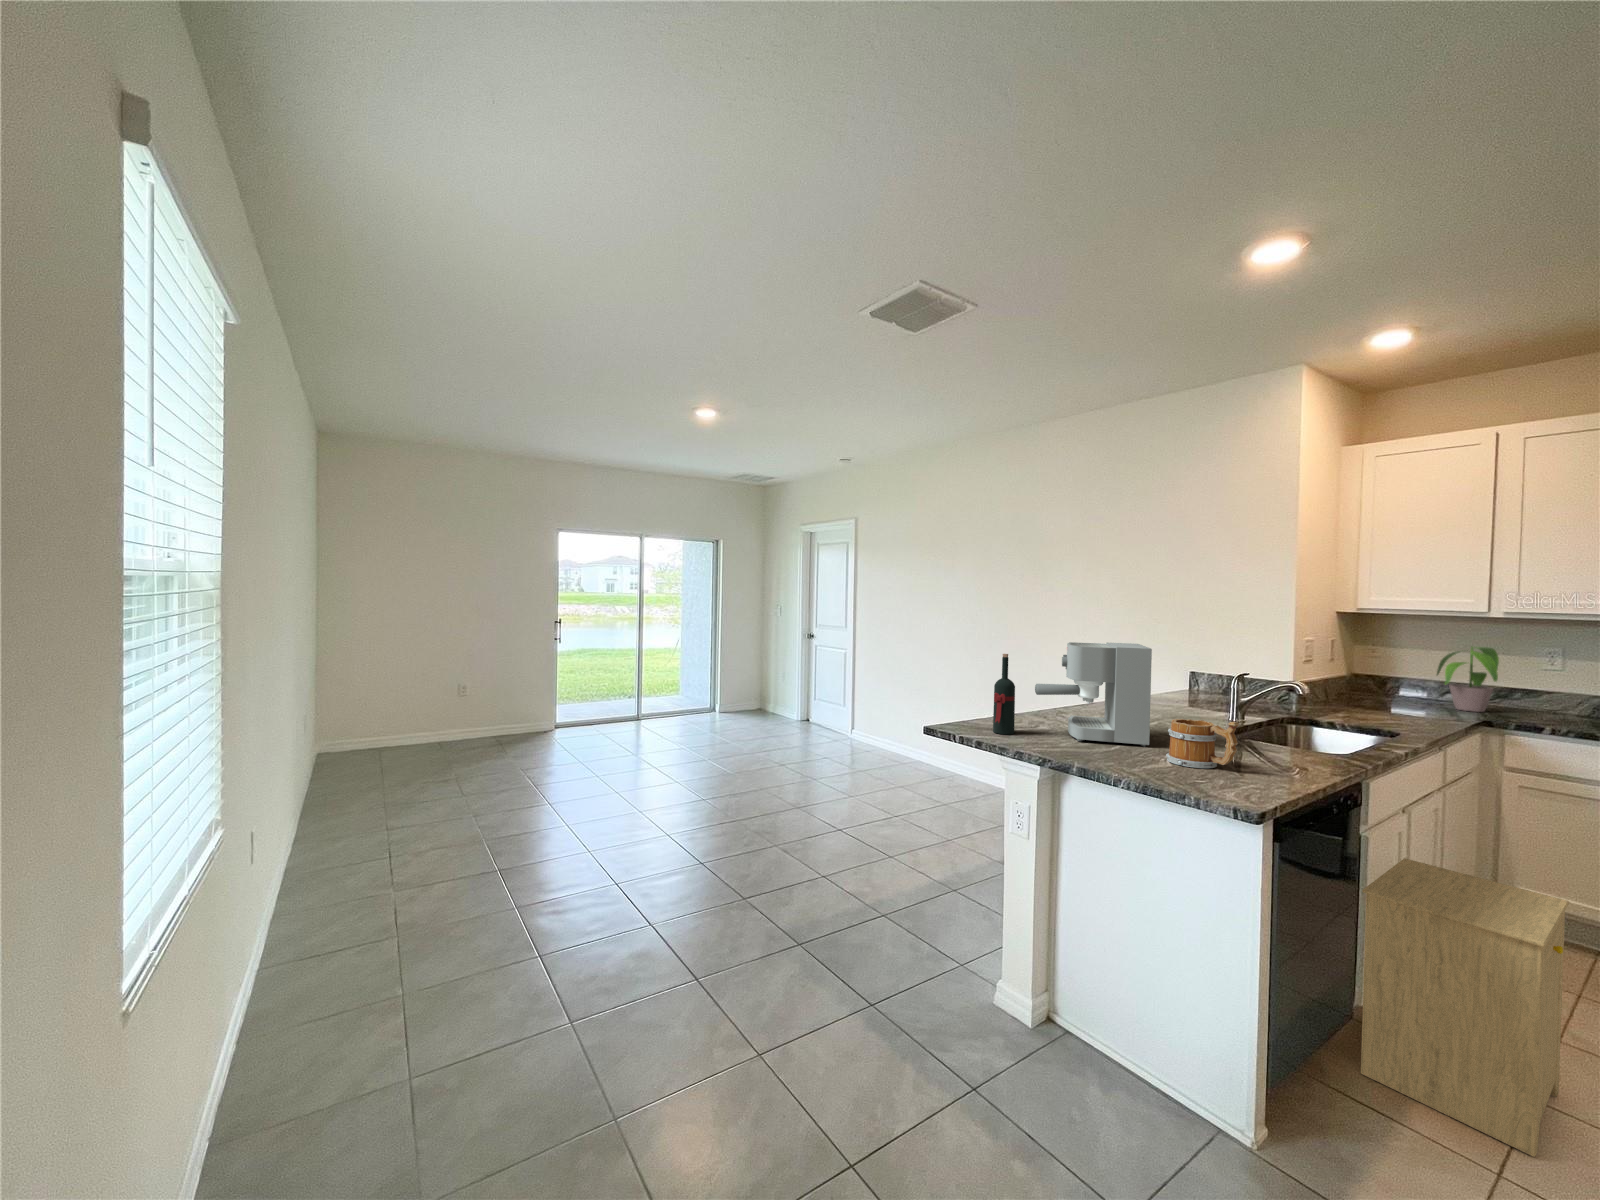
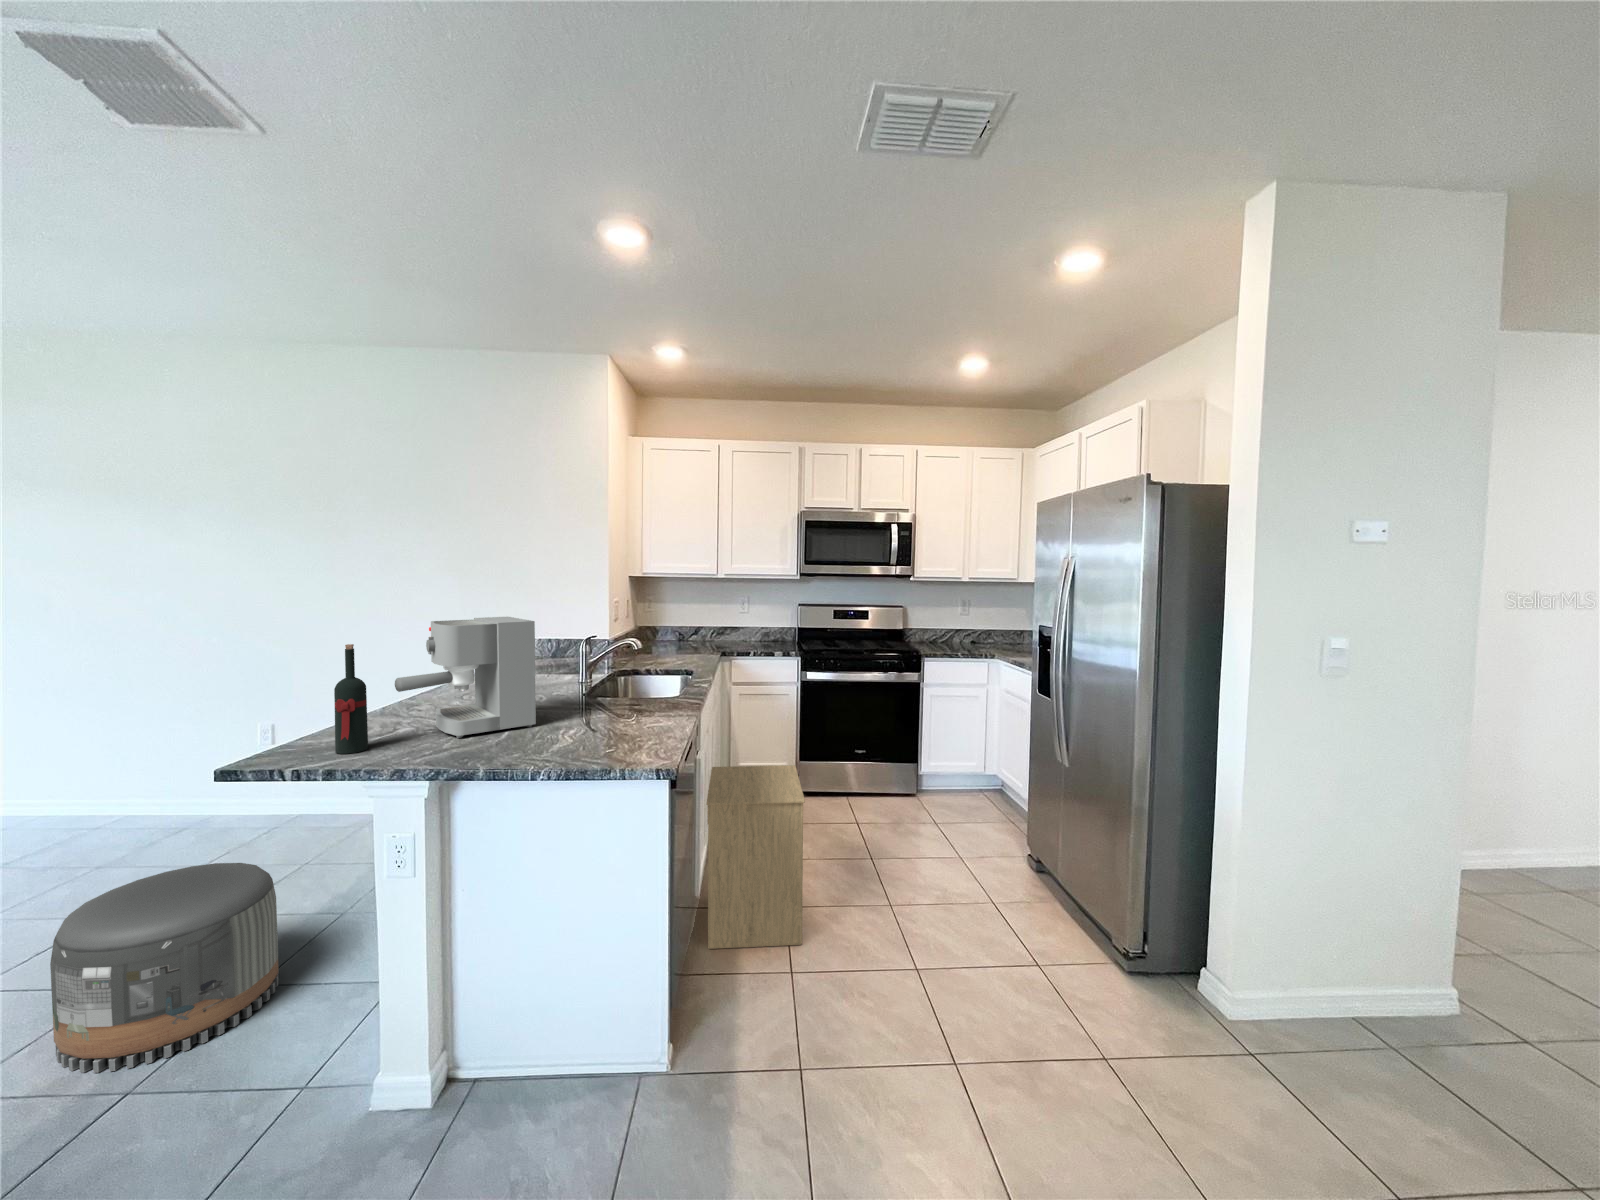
potted plant: present [1437,647,1499,712] -> none [685,599,730,646]
mug: present [1166,719,1239,768] -> none [561,685,629,739]
pouf: none [863,792,968,907] -> present [50,863,279,1073]

